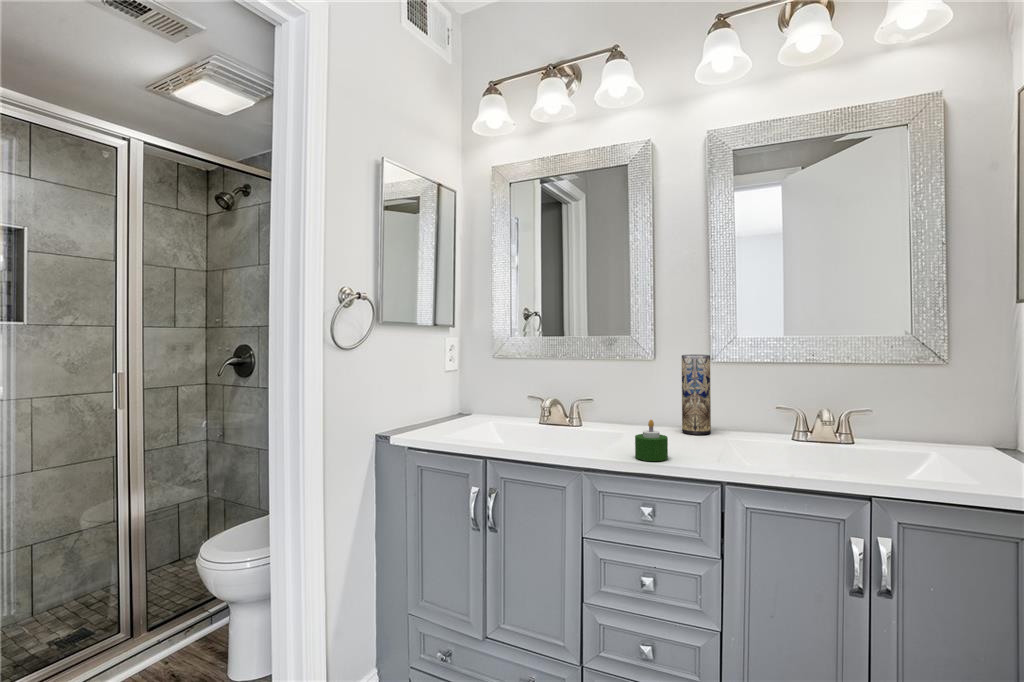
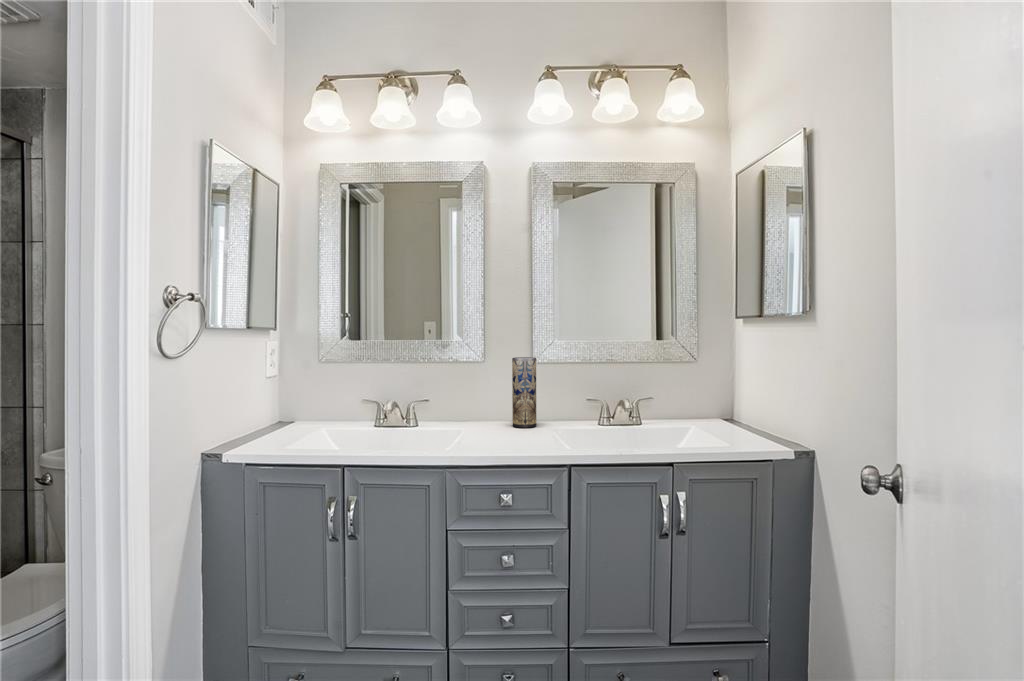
candle: present [635,420,668,461] -> none [491,415,519,451]

